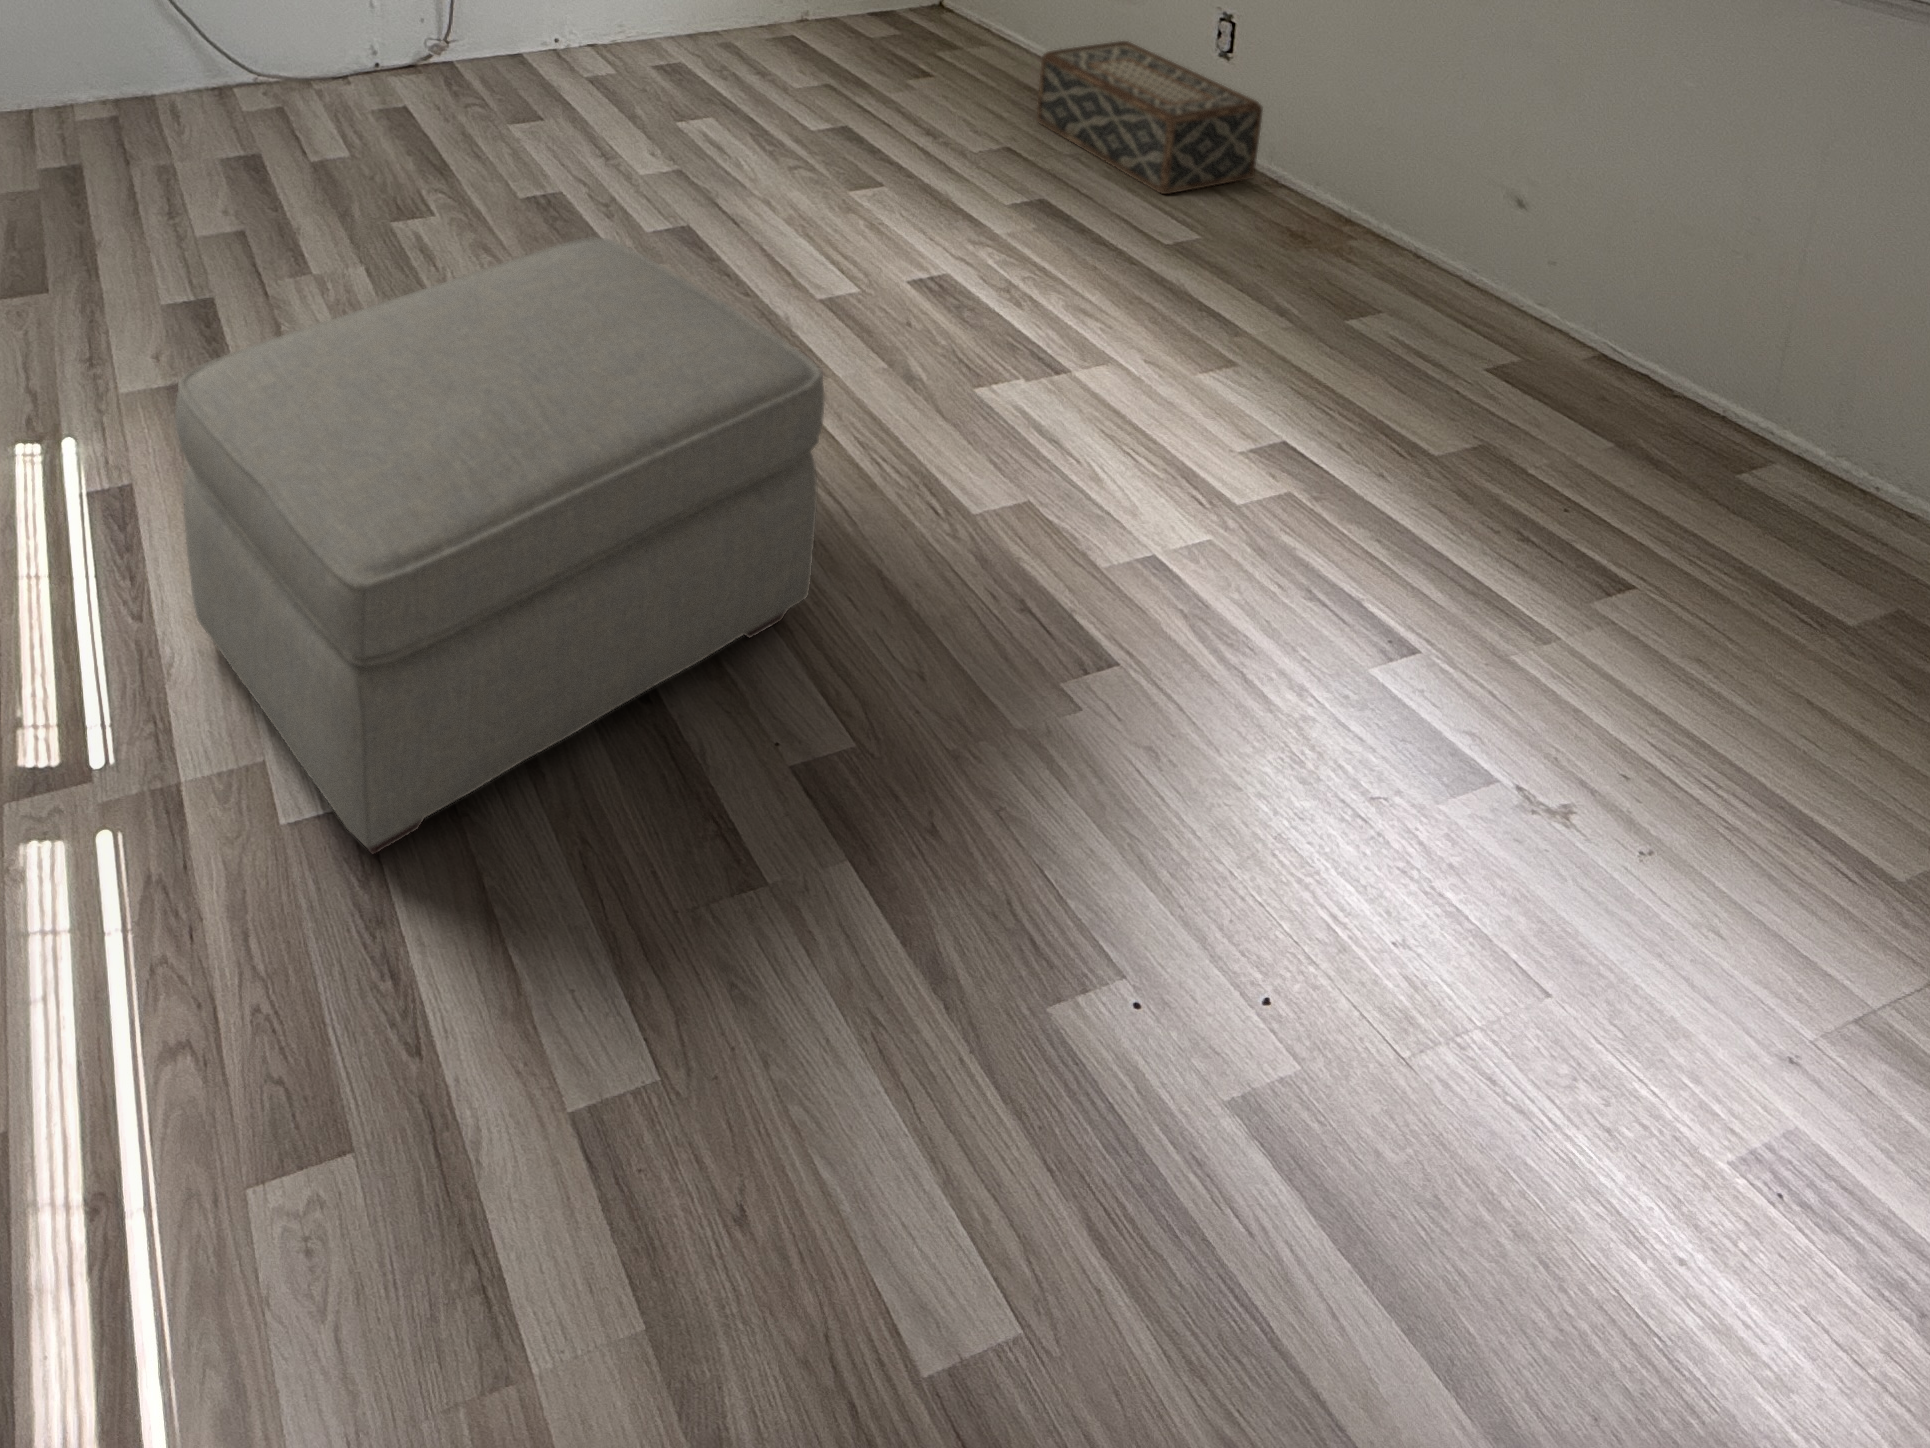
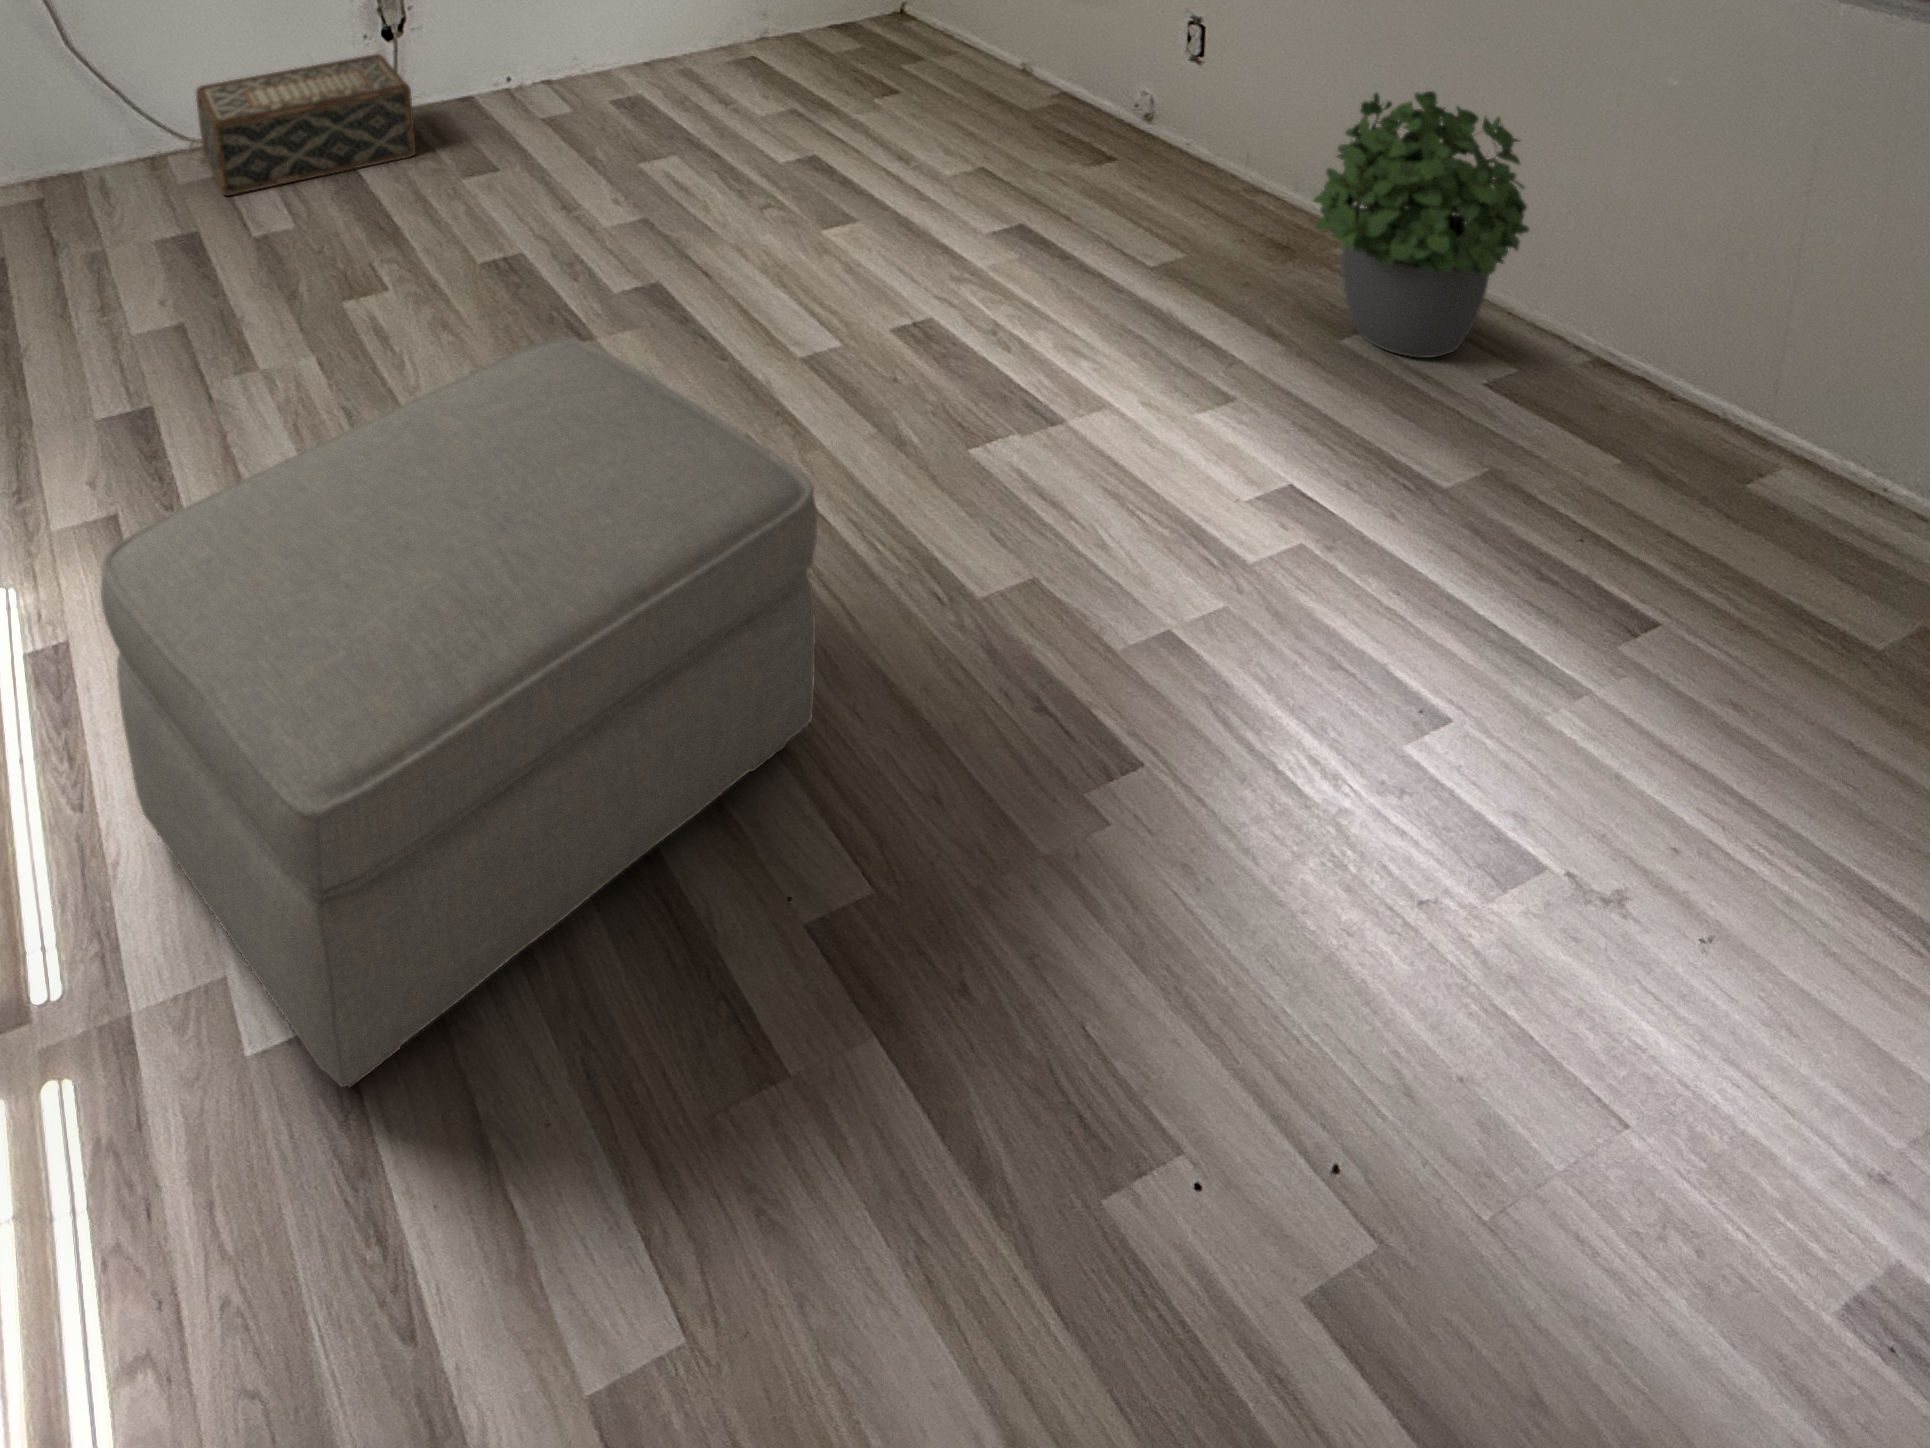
woven basket: present [1037,41,1263,194] -> present [196,54,416,196]
potted plant: none [1322,84,1537,343] -> present [1313,91,1529,358]

